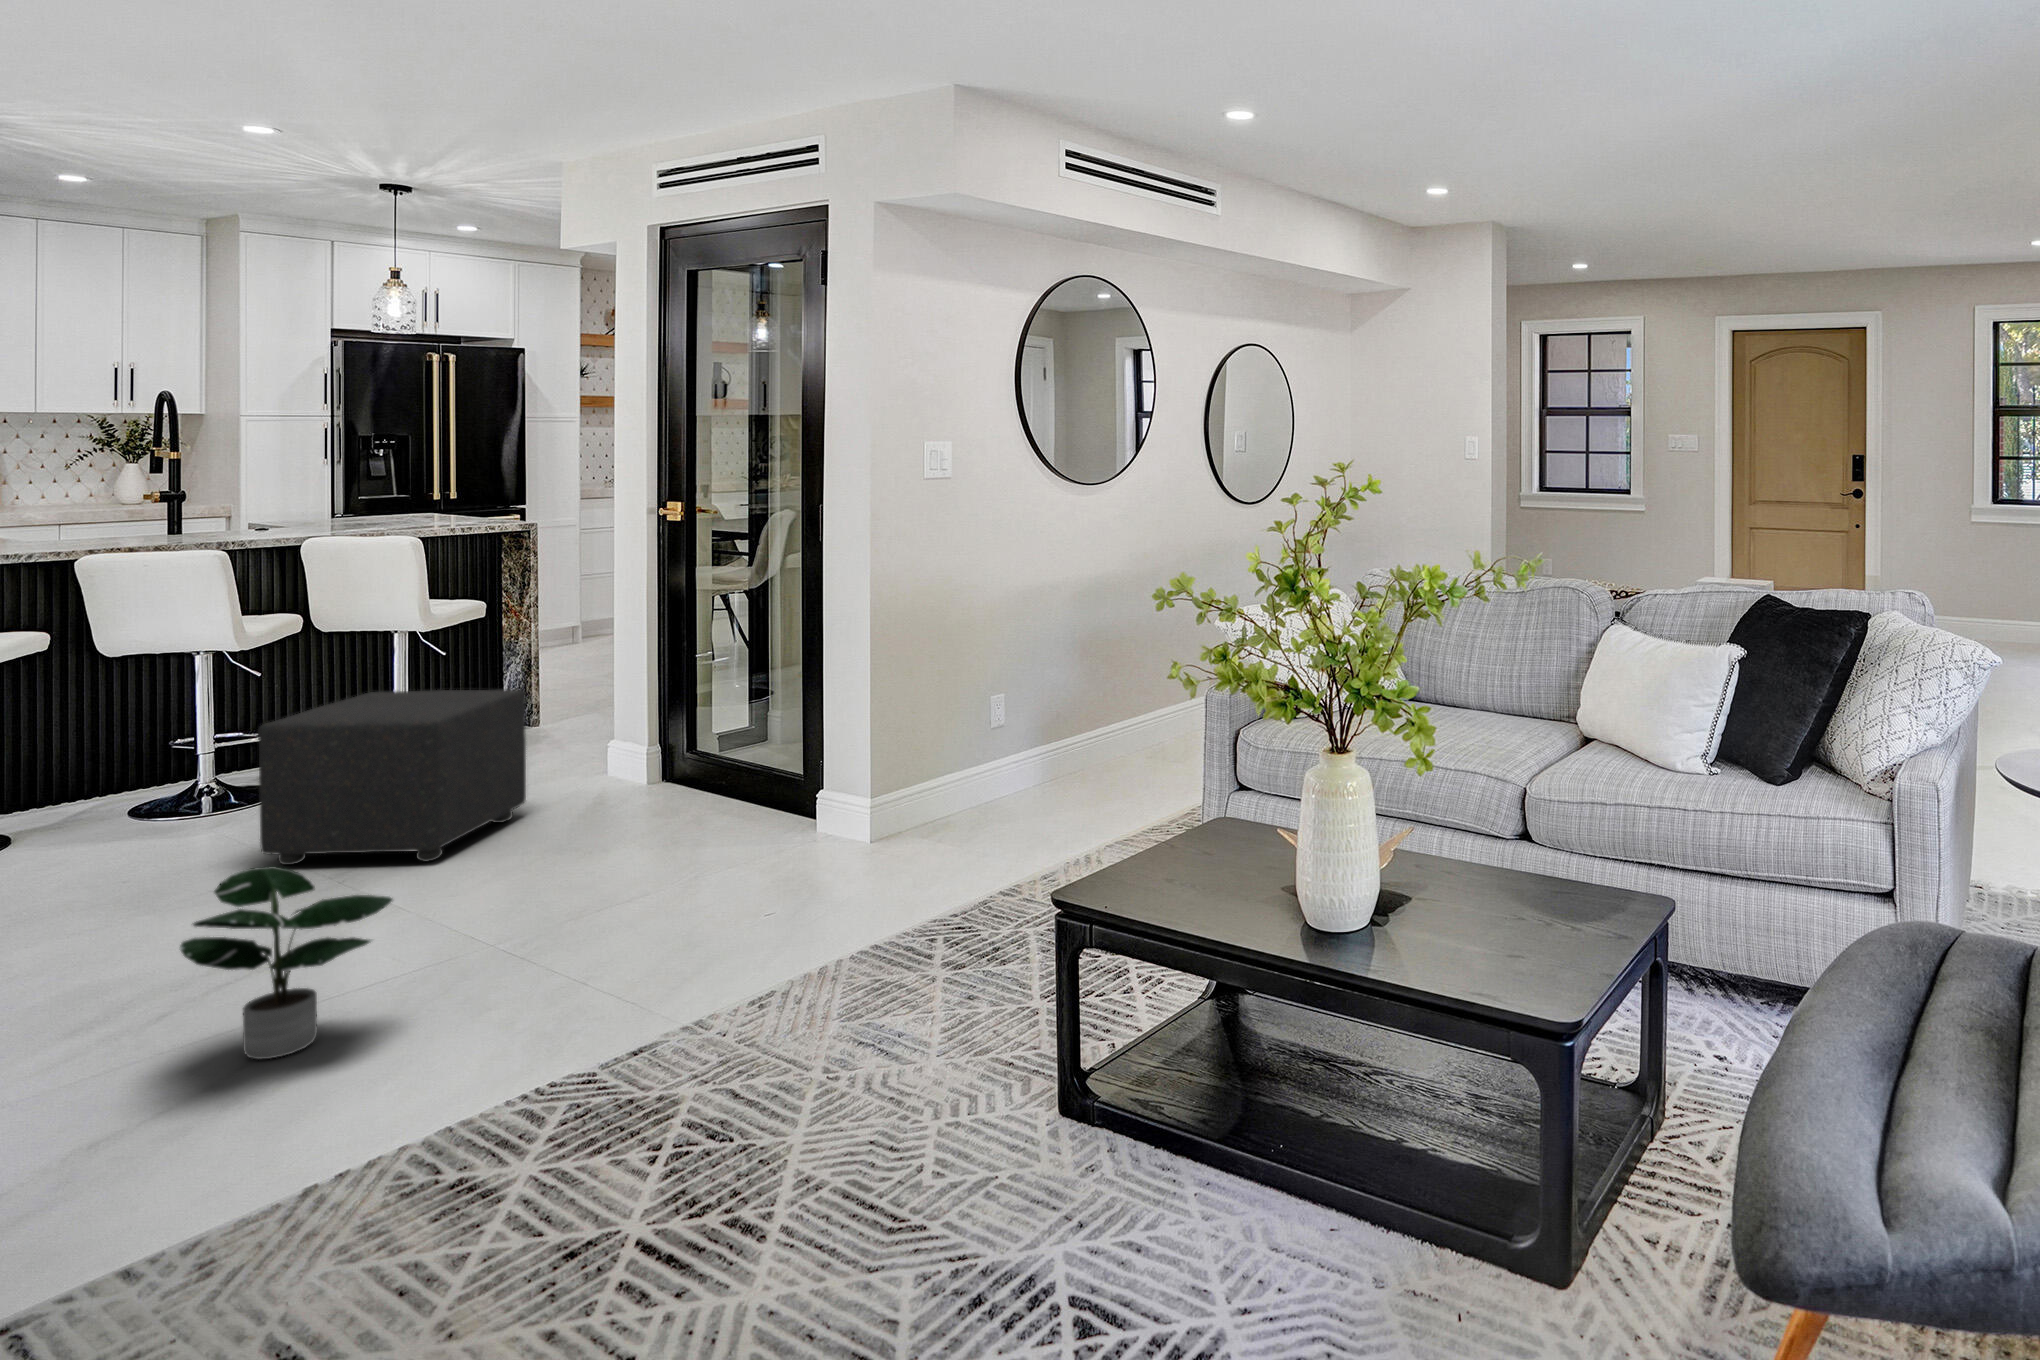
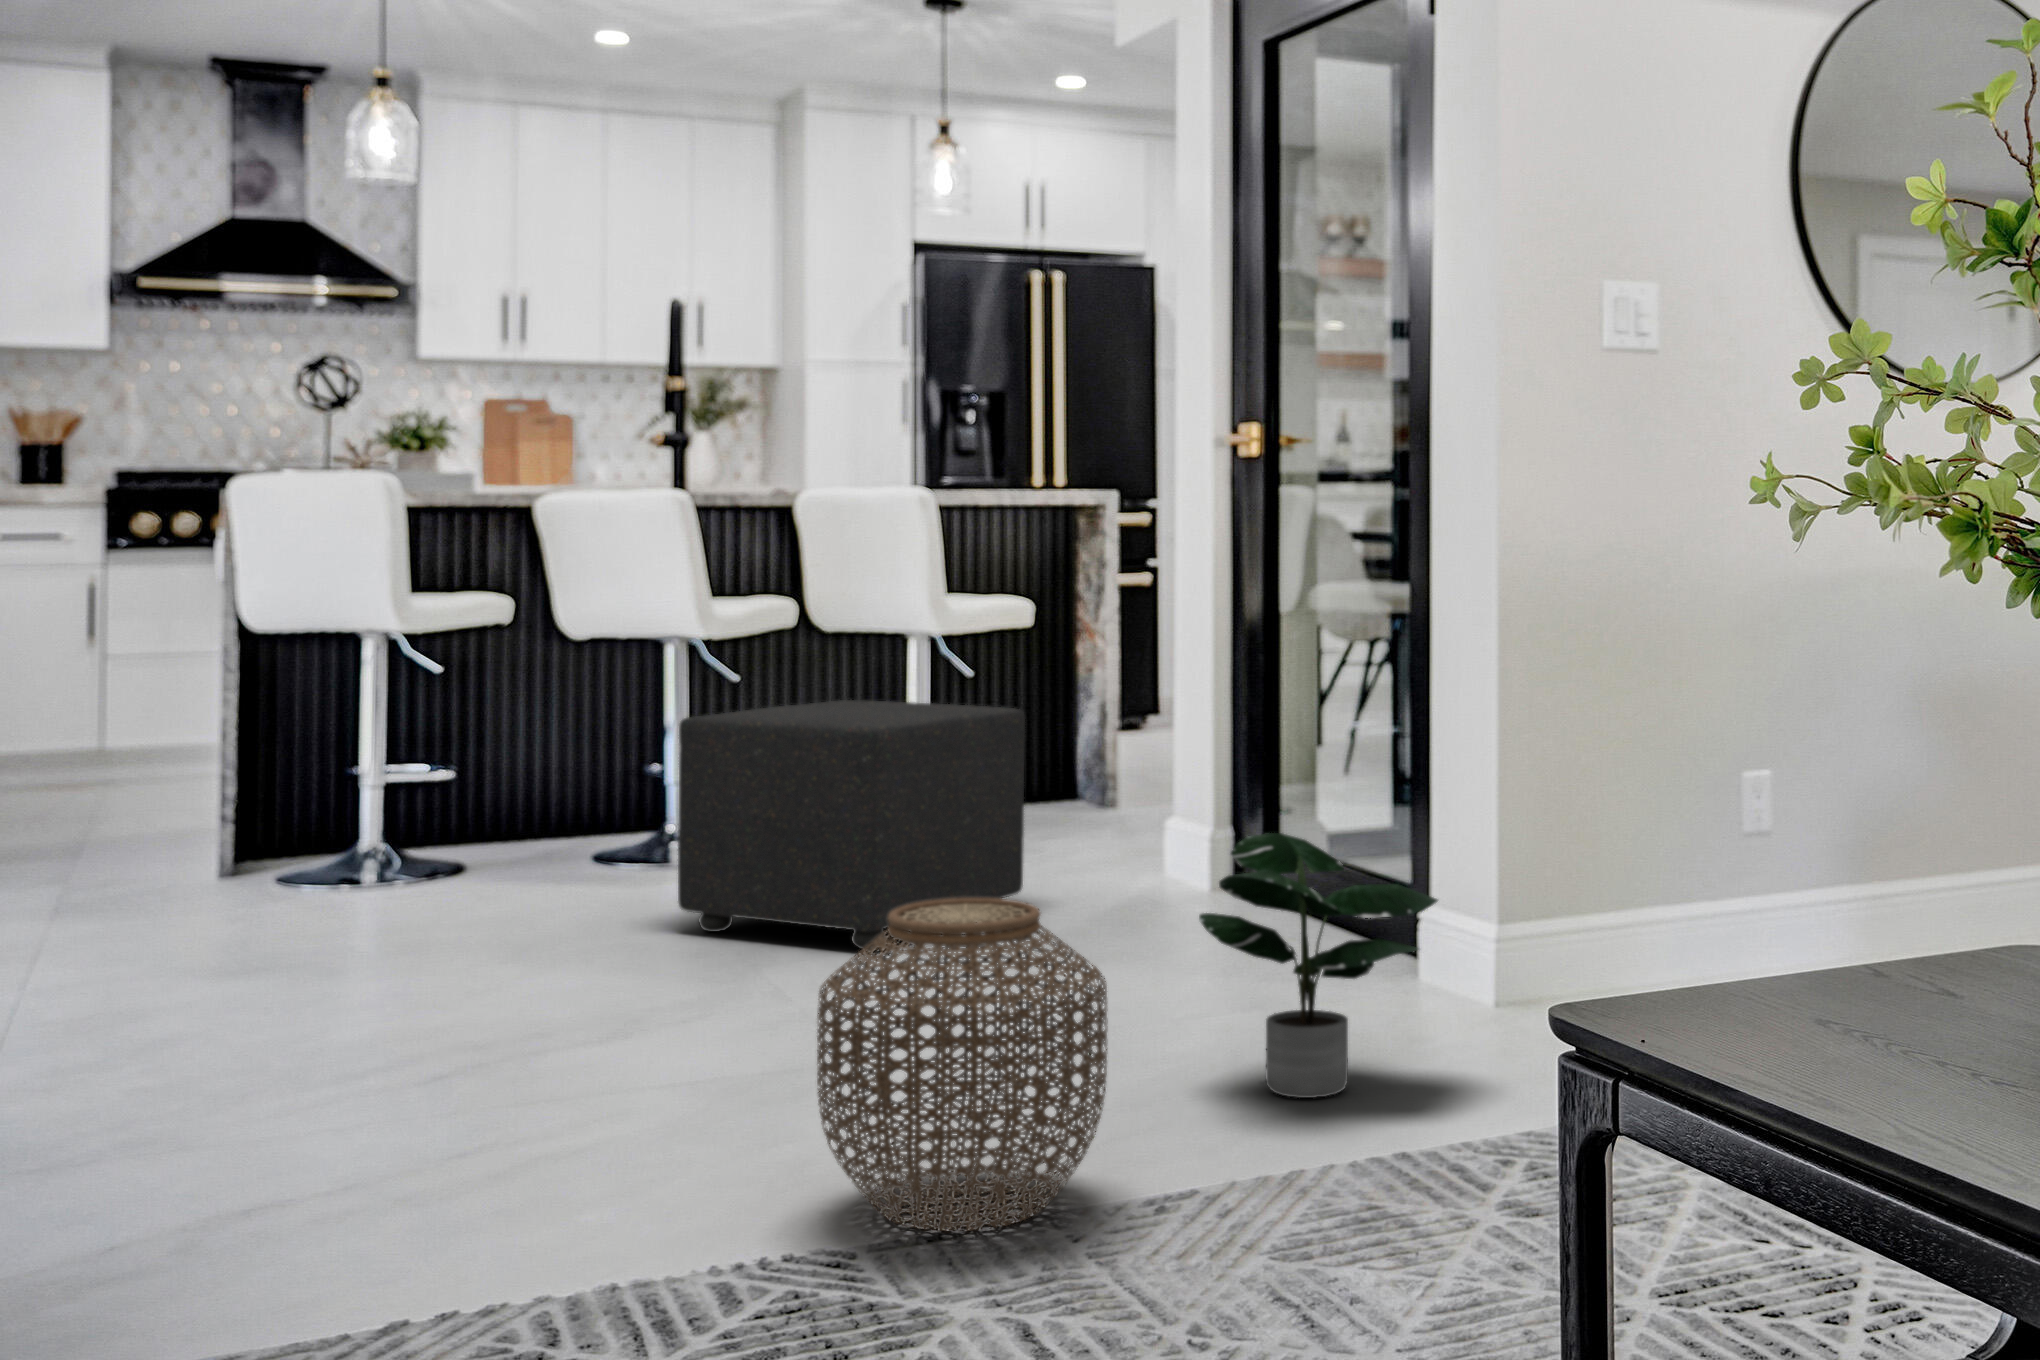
woven basket: none [545,854,727,1049] -> present [817,898,1107,1231]
potted plant: present [180,866,393,1059] -> present [1199,833,1438,1098]

